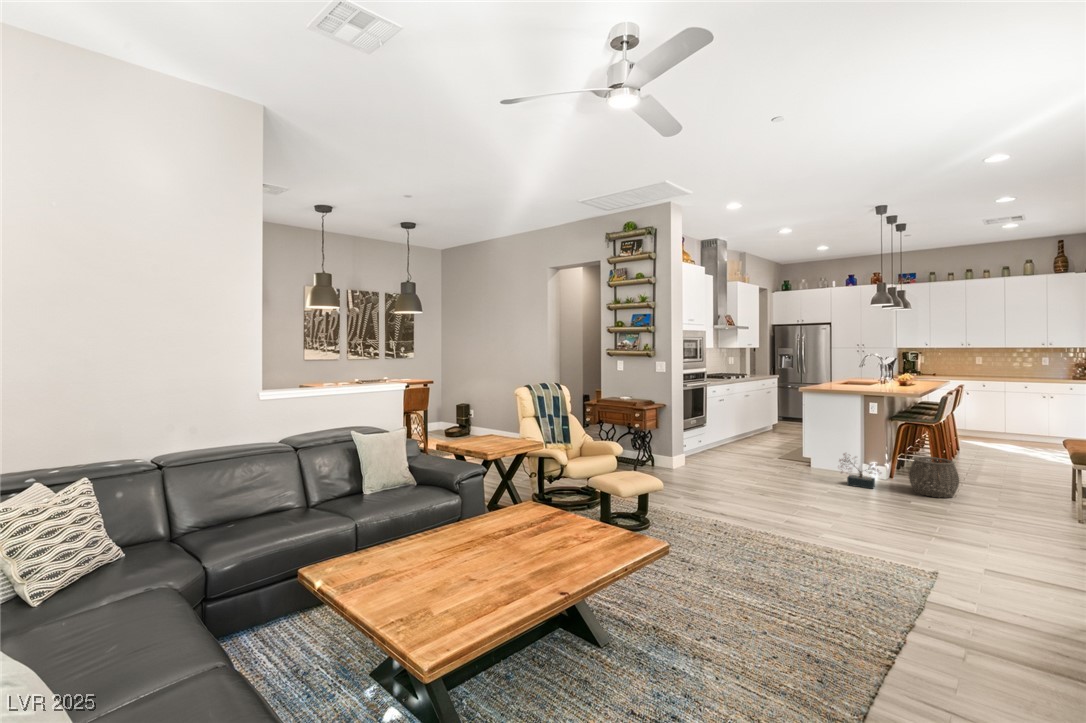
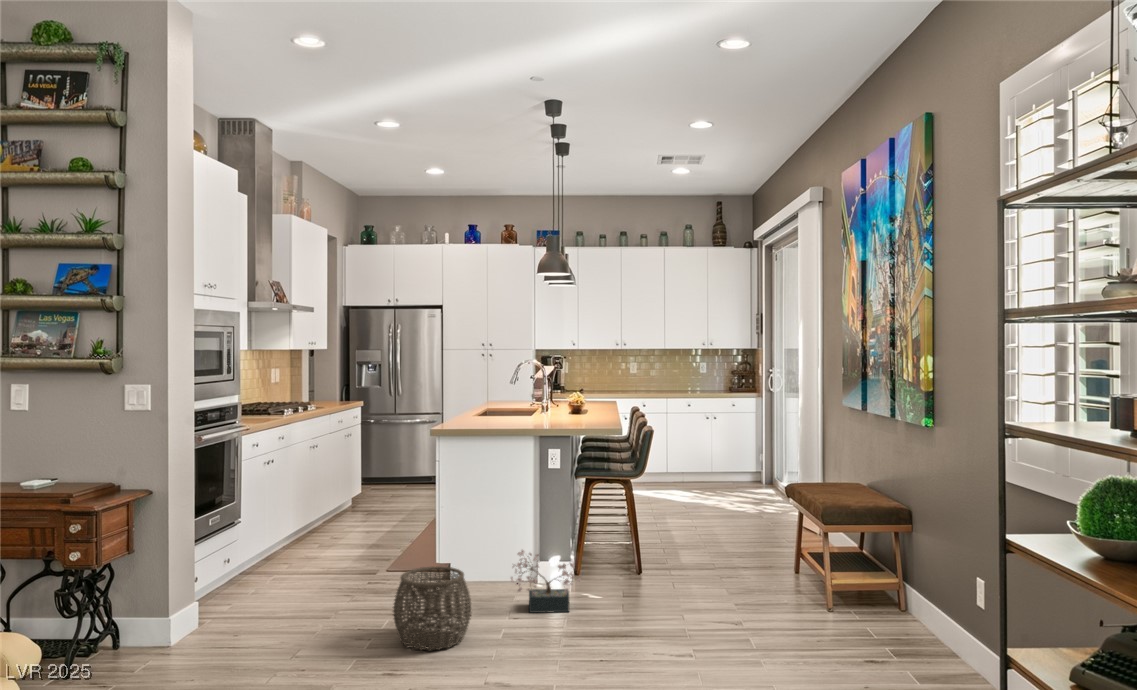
woven basket: present [909,457,959,498] -> present [393,566,472,651]

